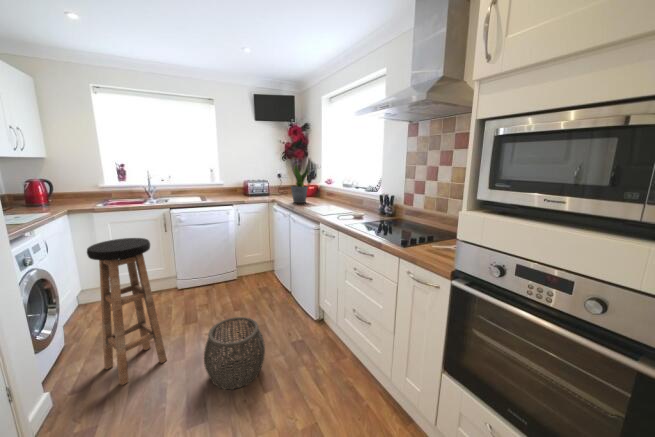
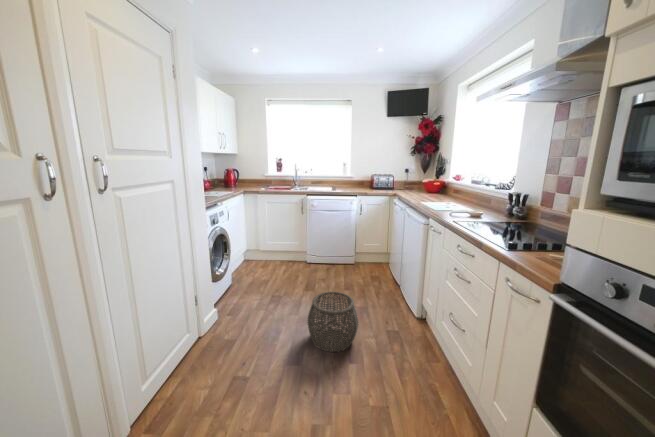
potted plant: present [291,164,308,203] -> none [412,157,433,198]
bar stool: present [87,238,167,385] -> none [244,213,286,321]

